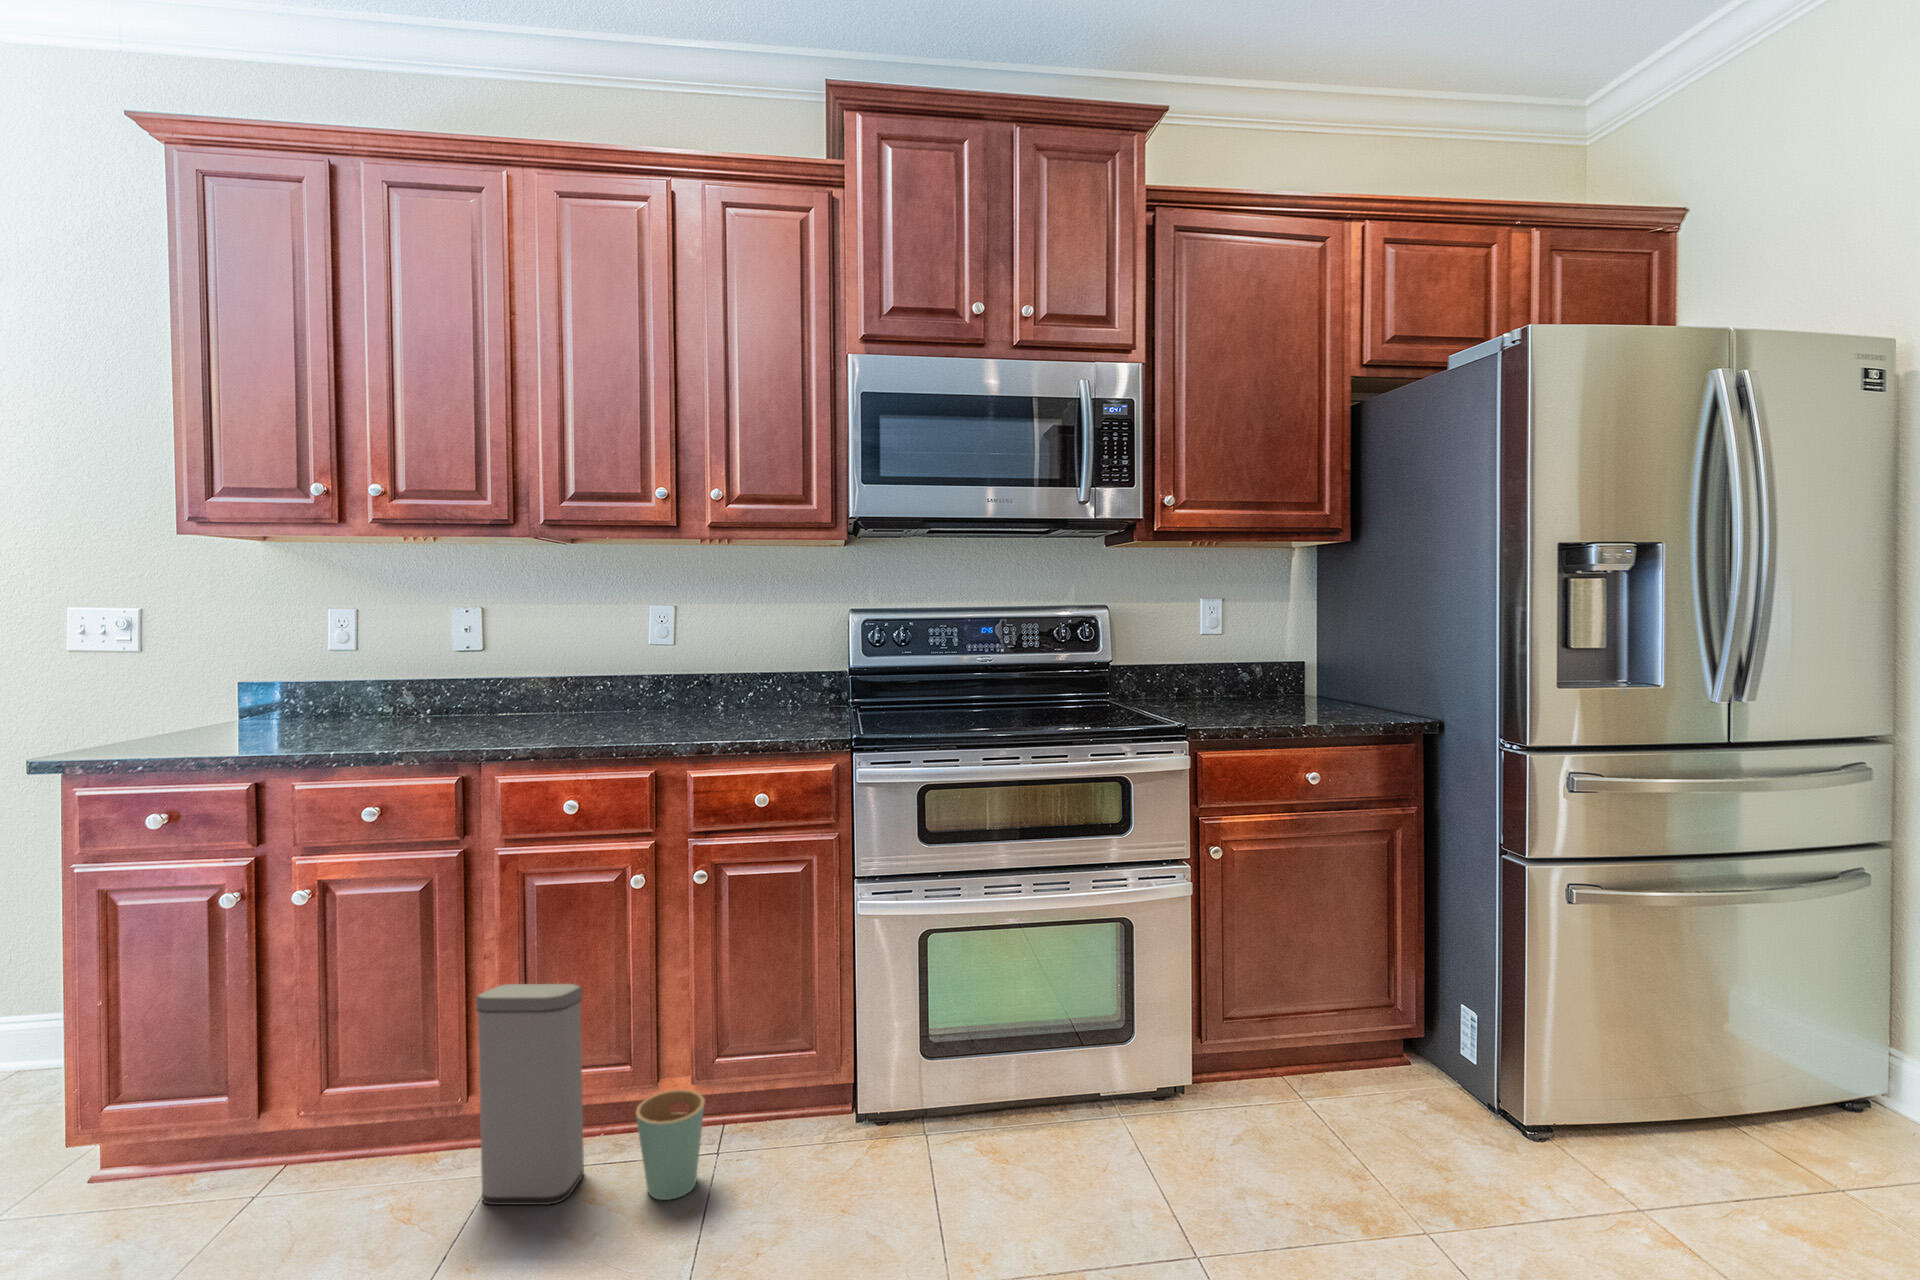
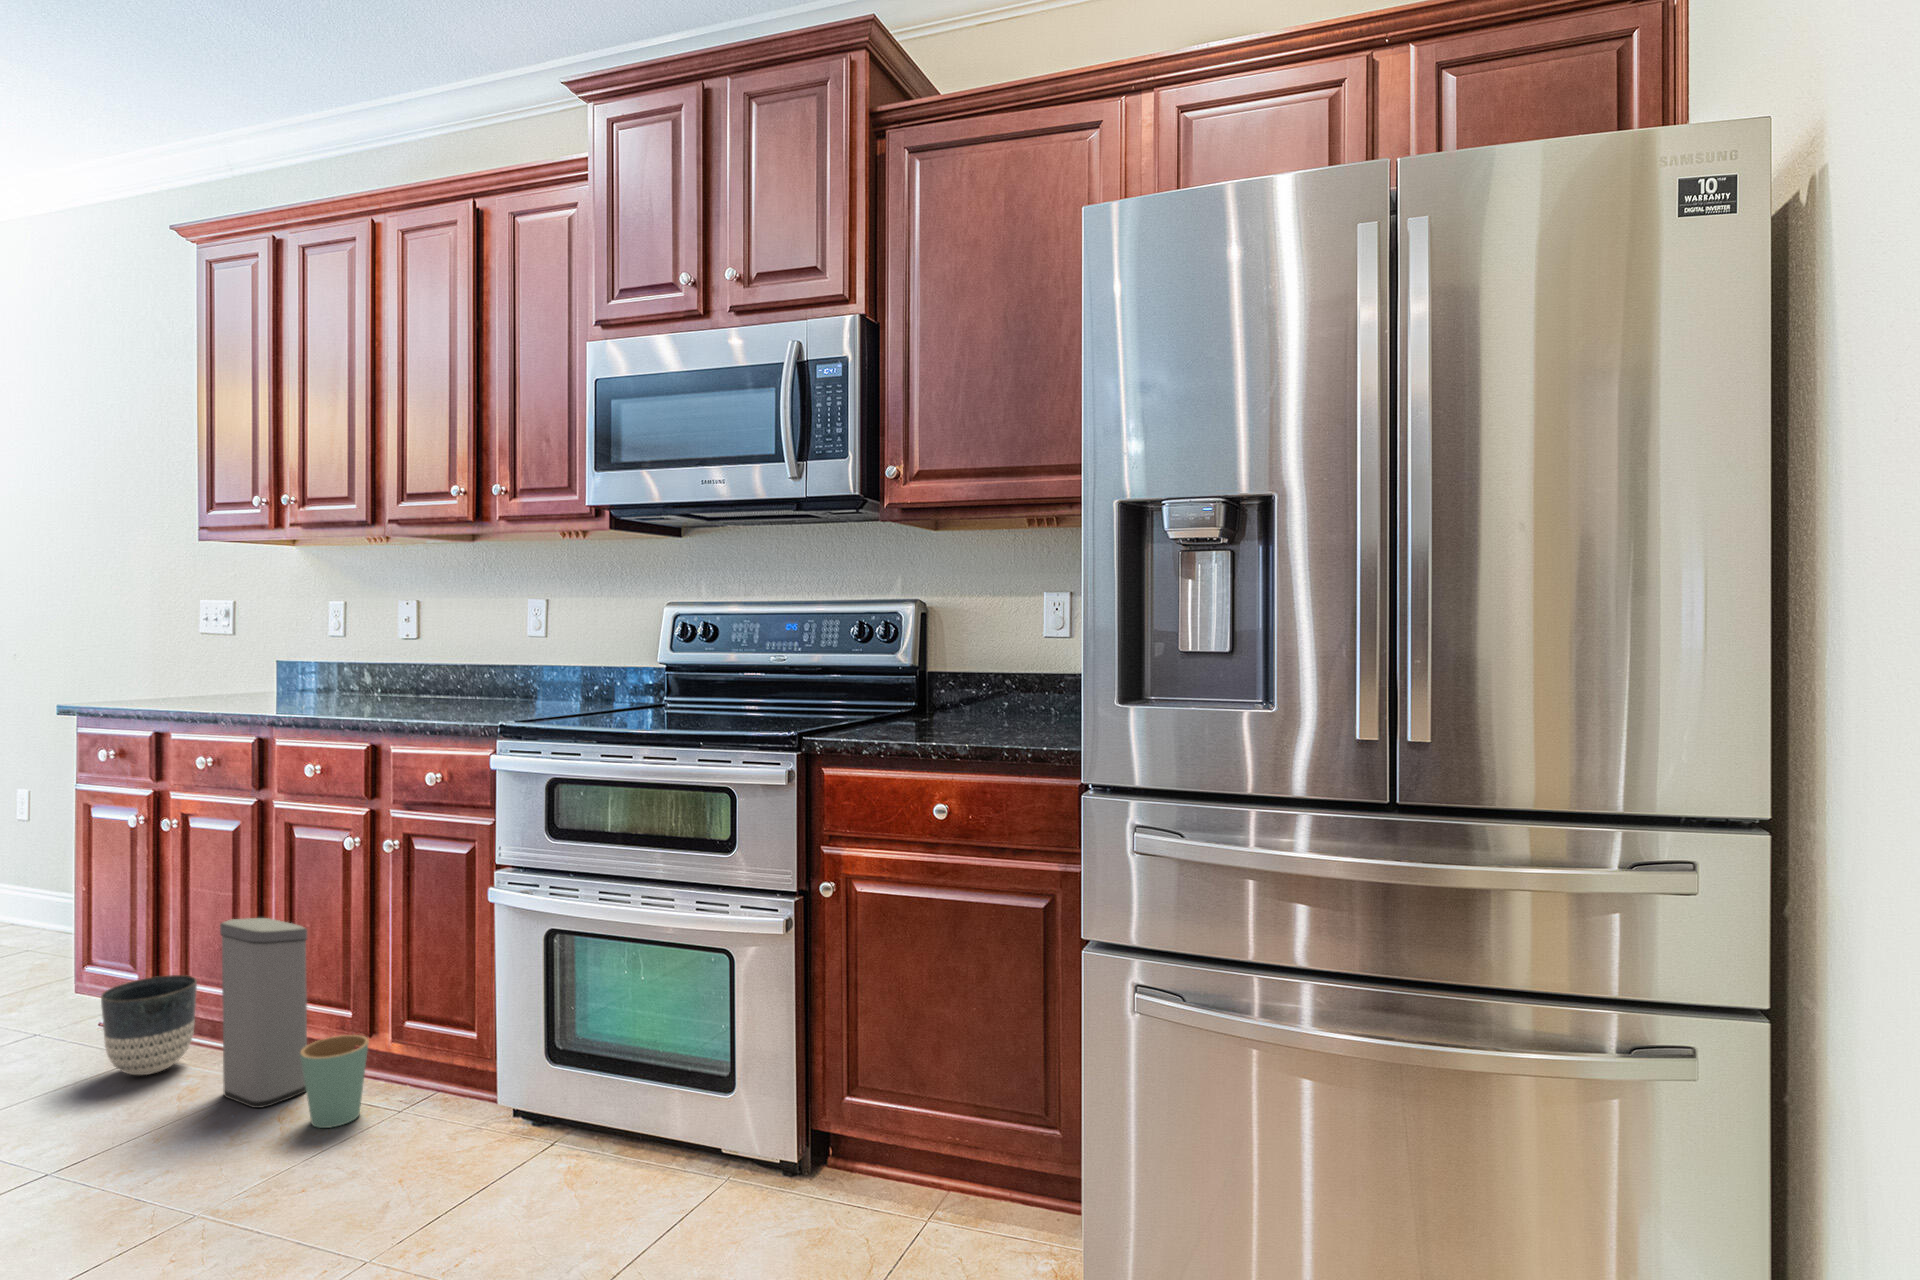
planter: none [263,1079,380,1218] -> present [101,975,197,1075]

